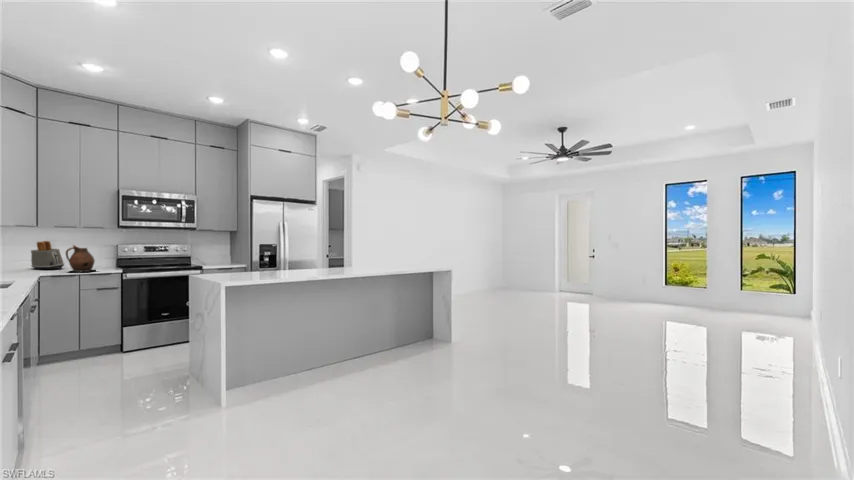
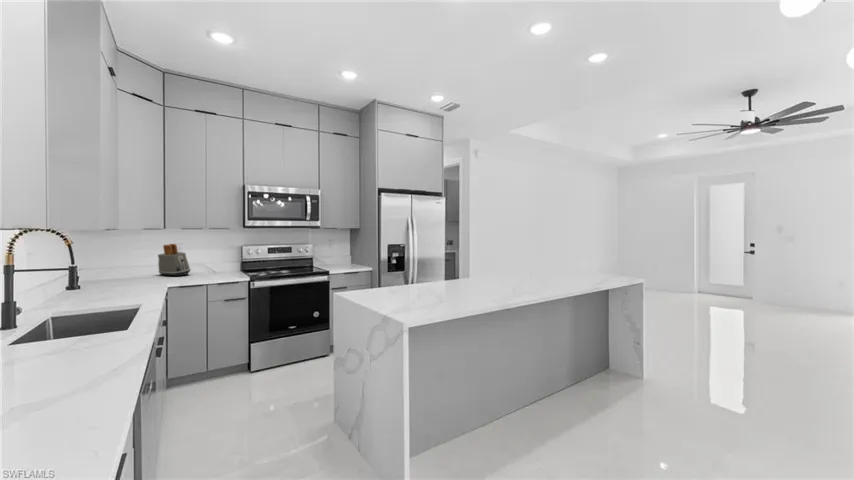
ceramic pitcher: present [66,245,95,272] -> none [192,248,227,280]

